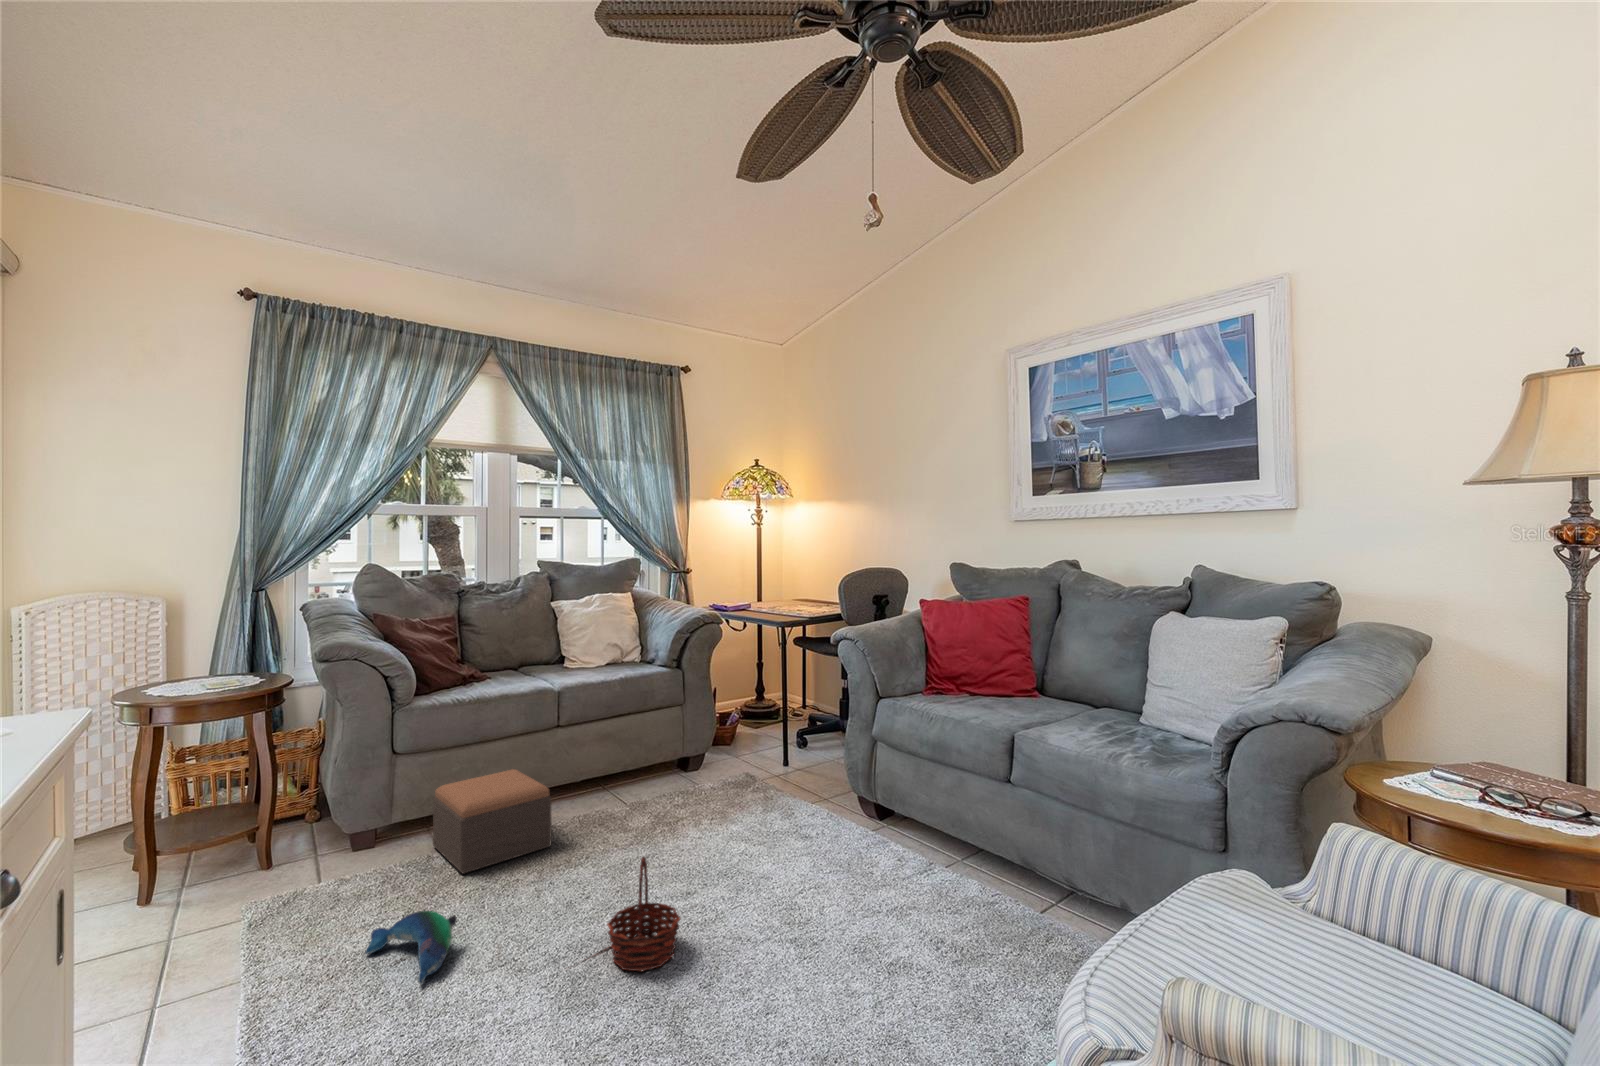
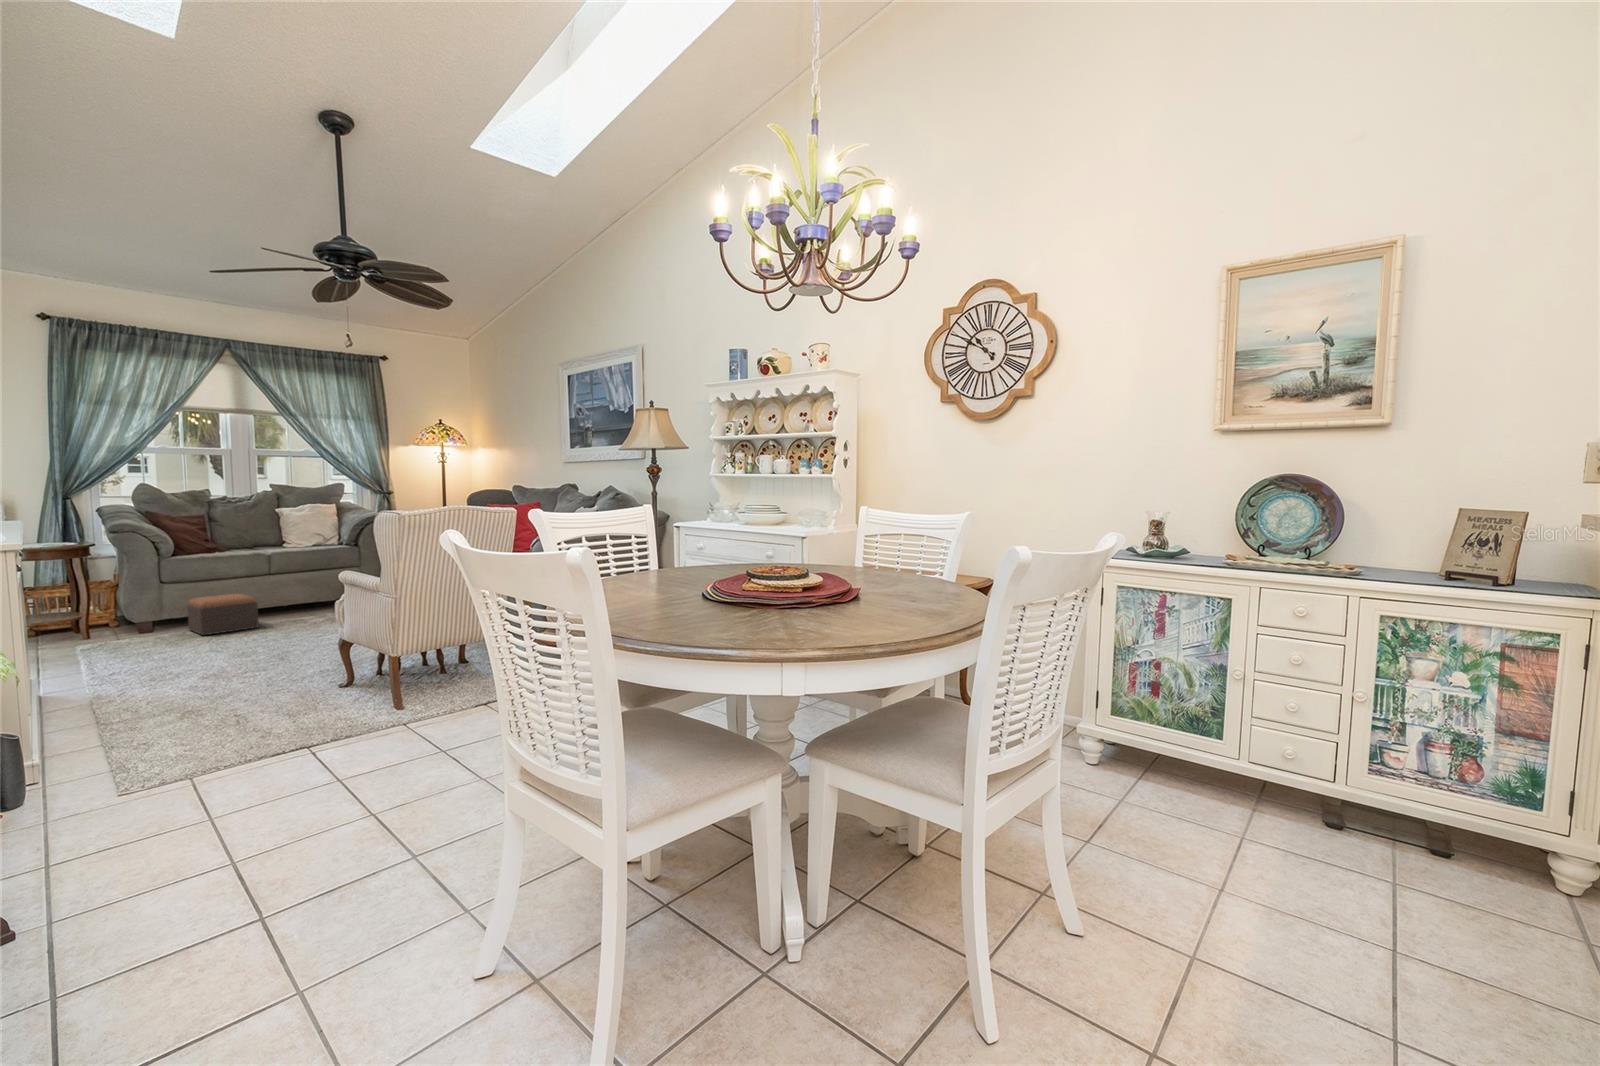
basket: present [607,857,680,971] -> none [265,607,303,651]
plush toy: present [366,911,457,983] -> none [145,635,192,656]

